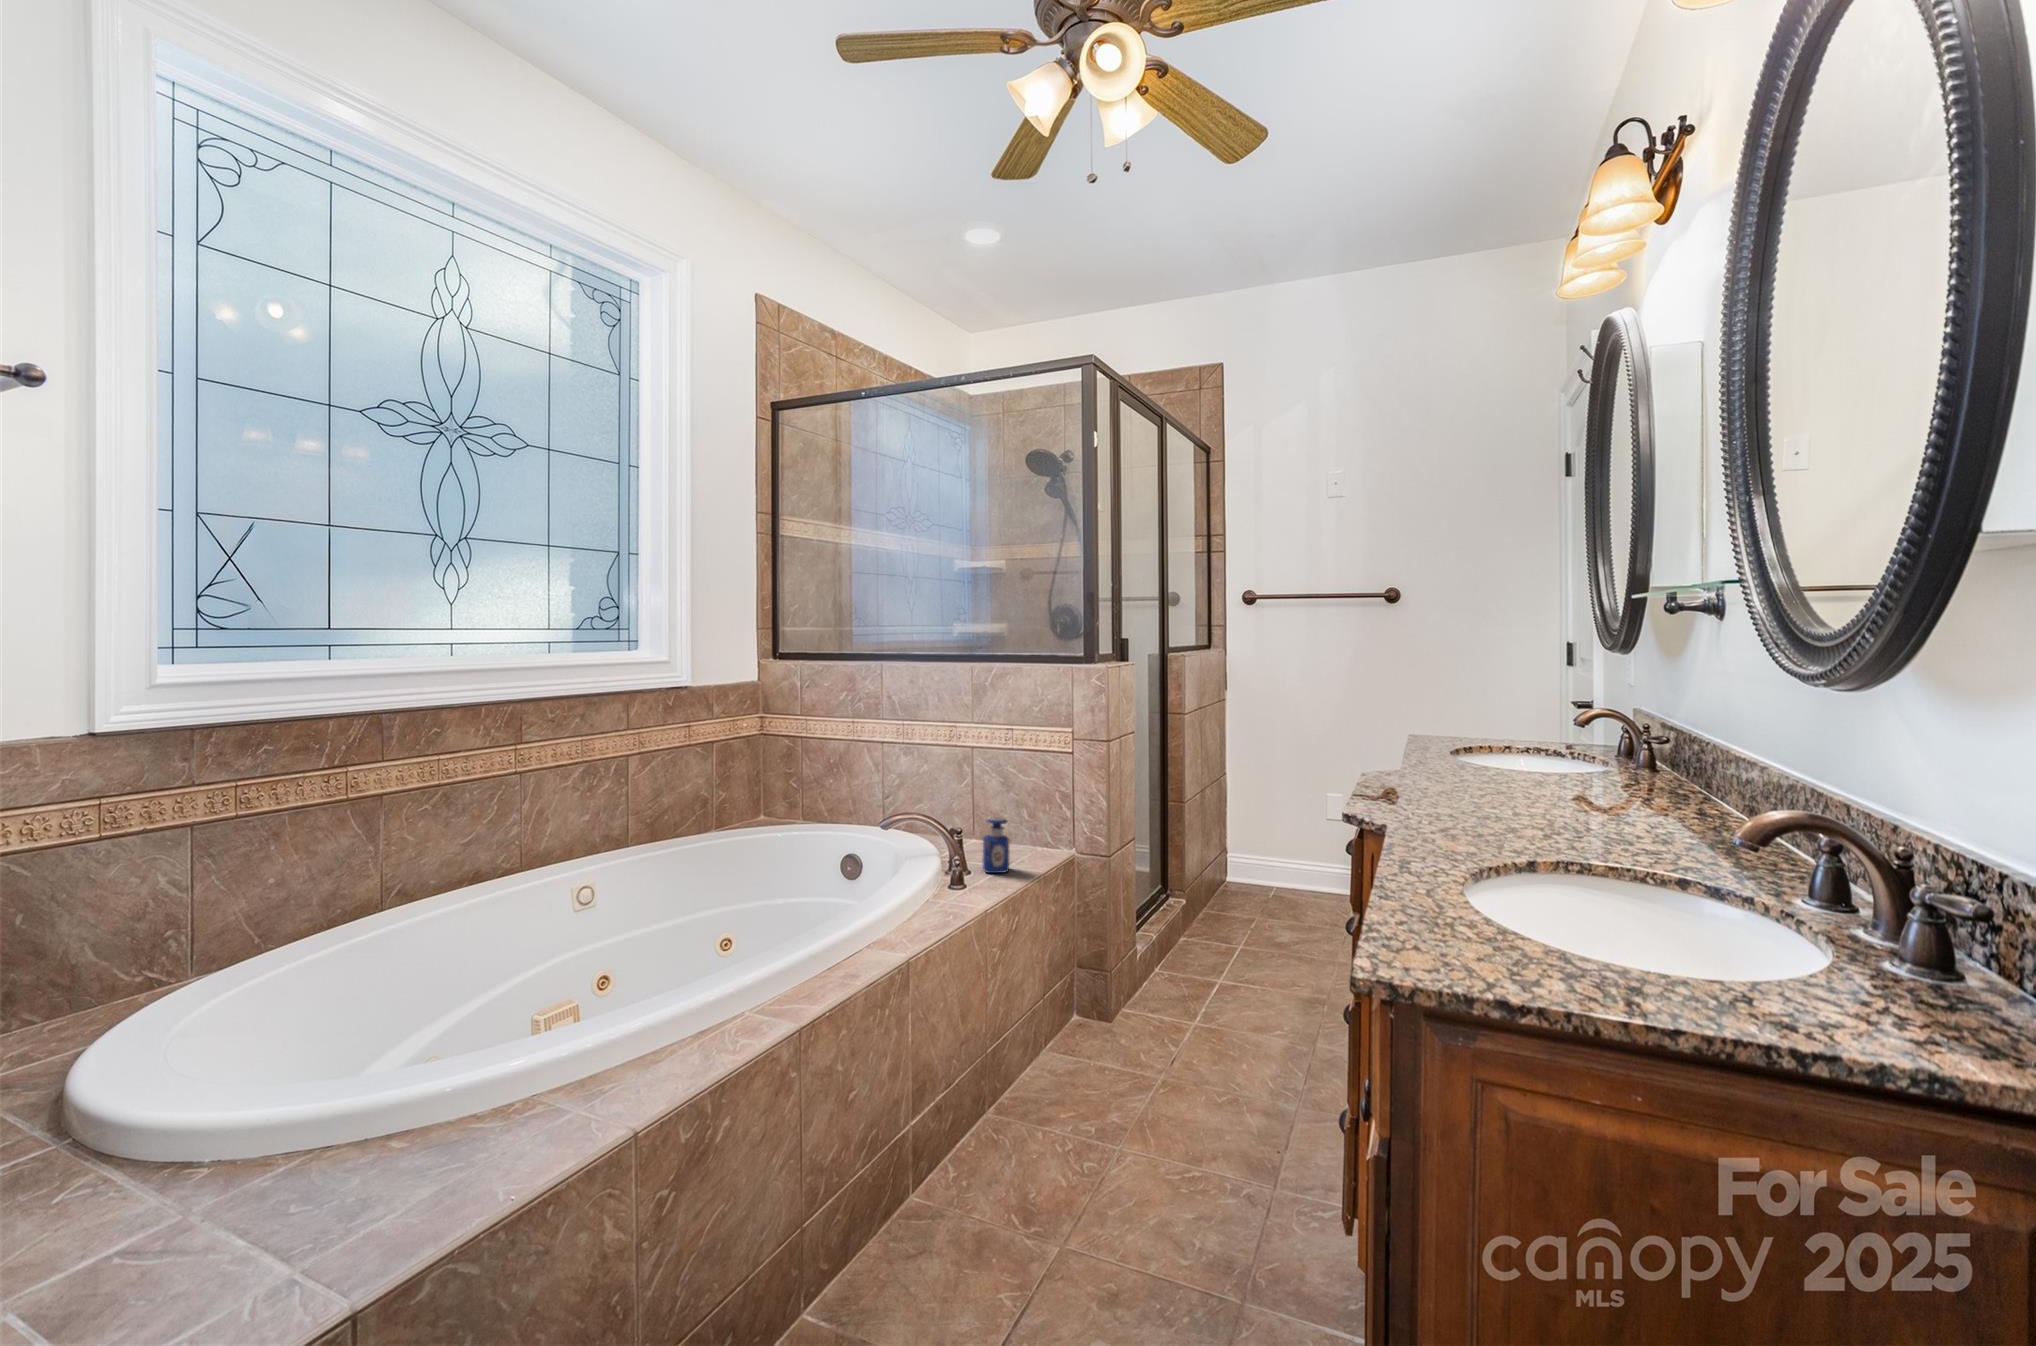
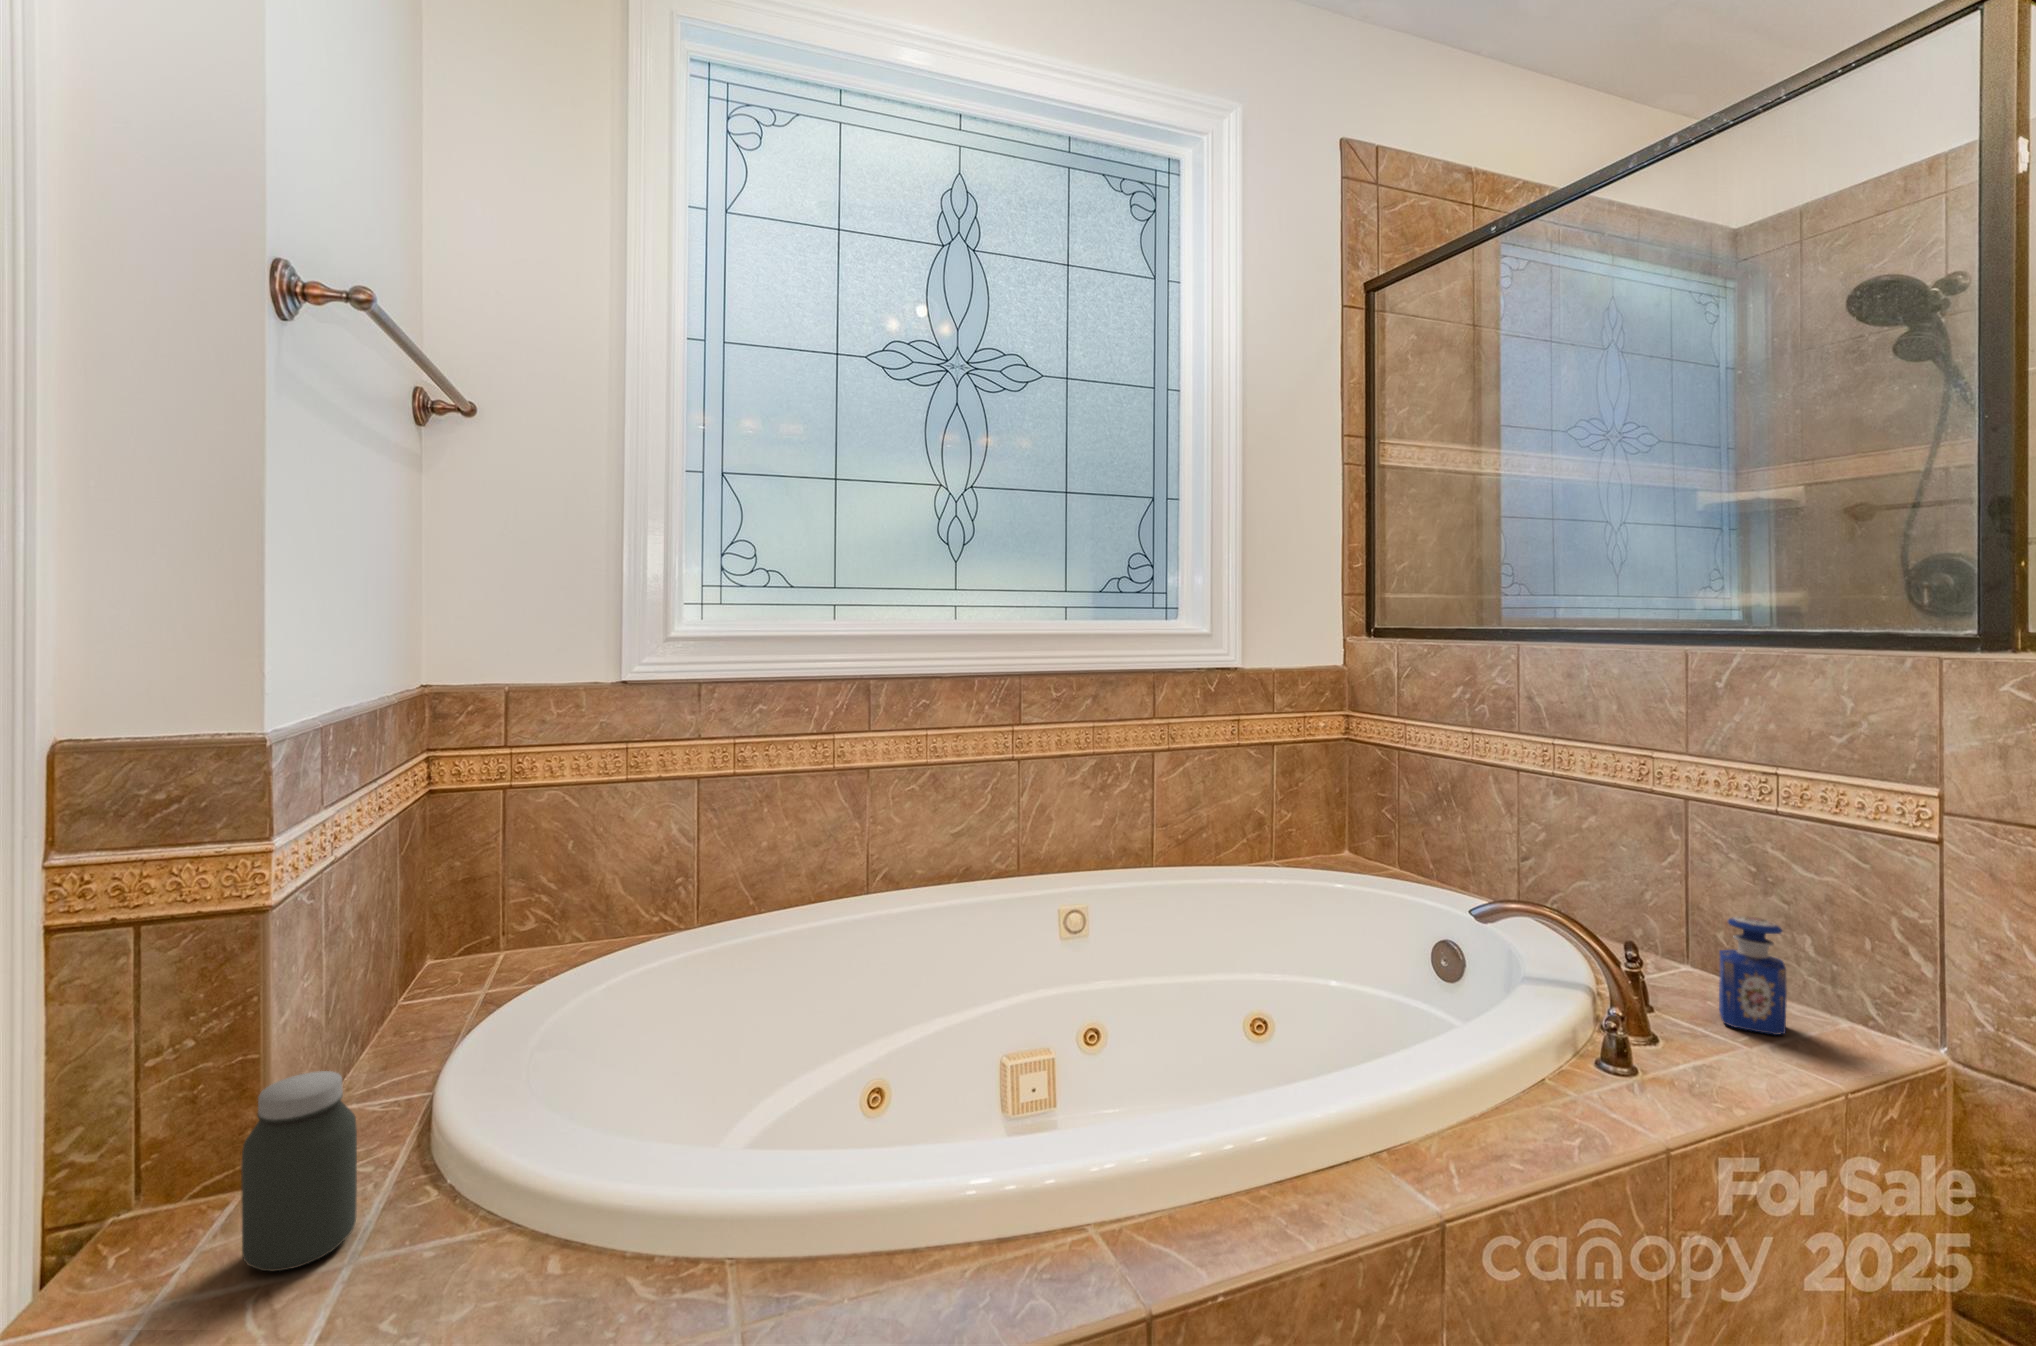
jar: none [86,1092,192,1256] -> present [241,1071,357,1271]

